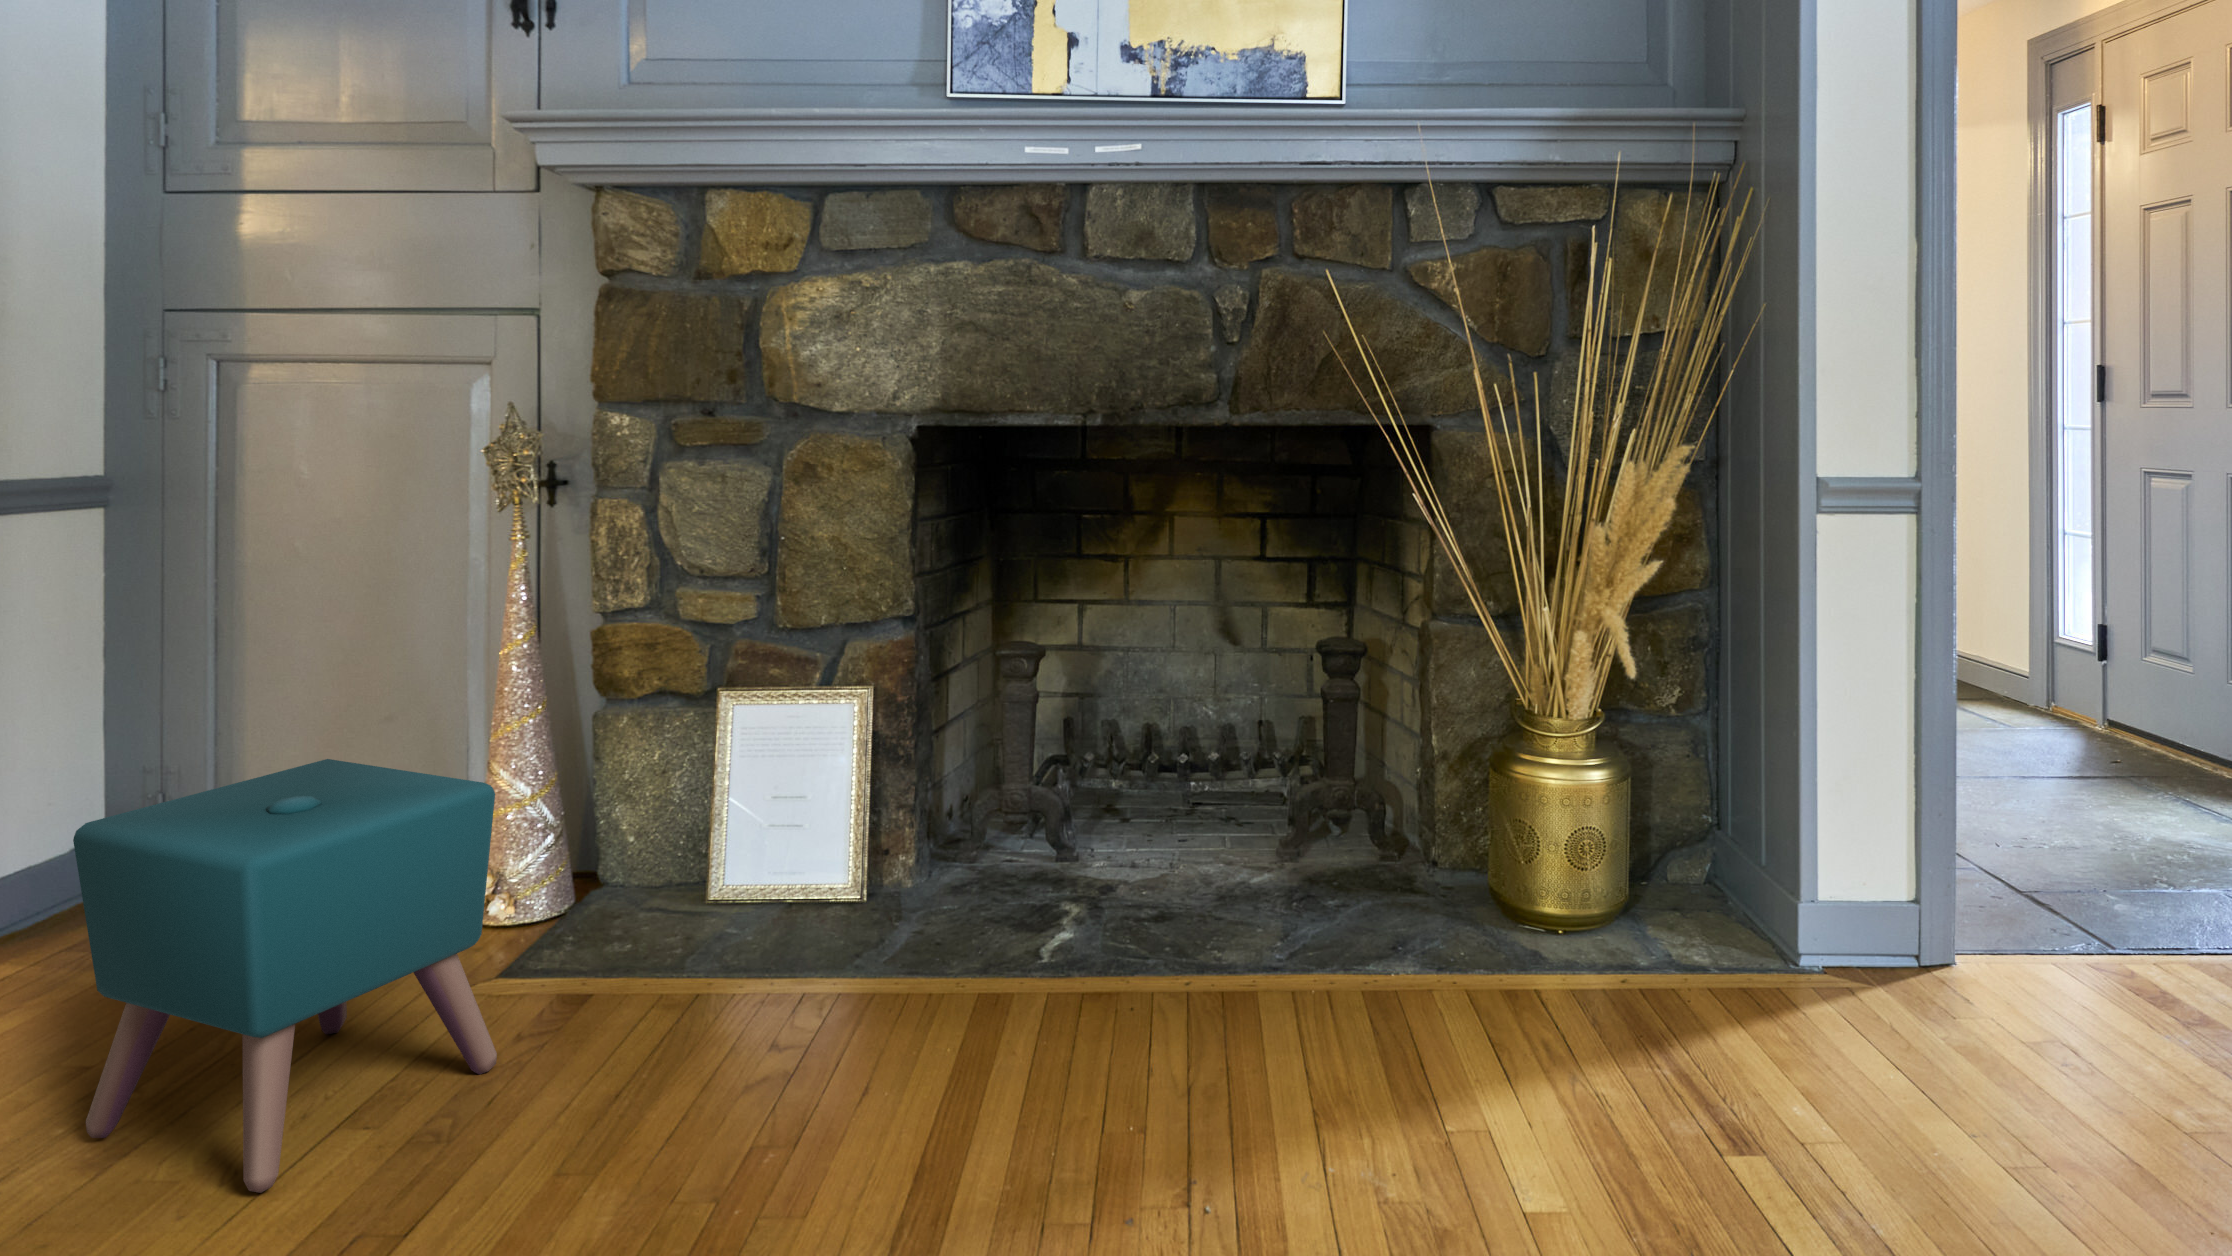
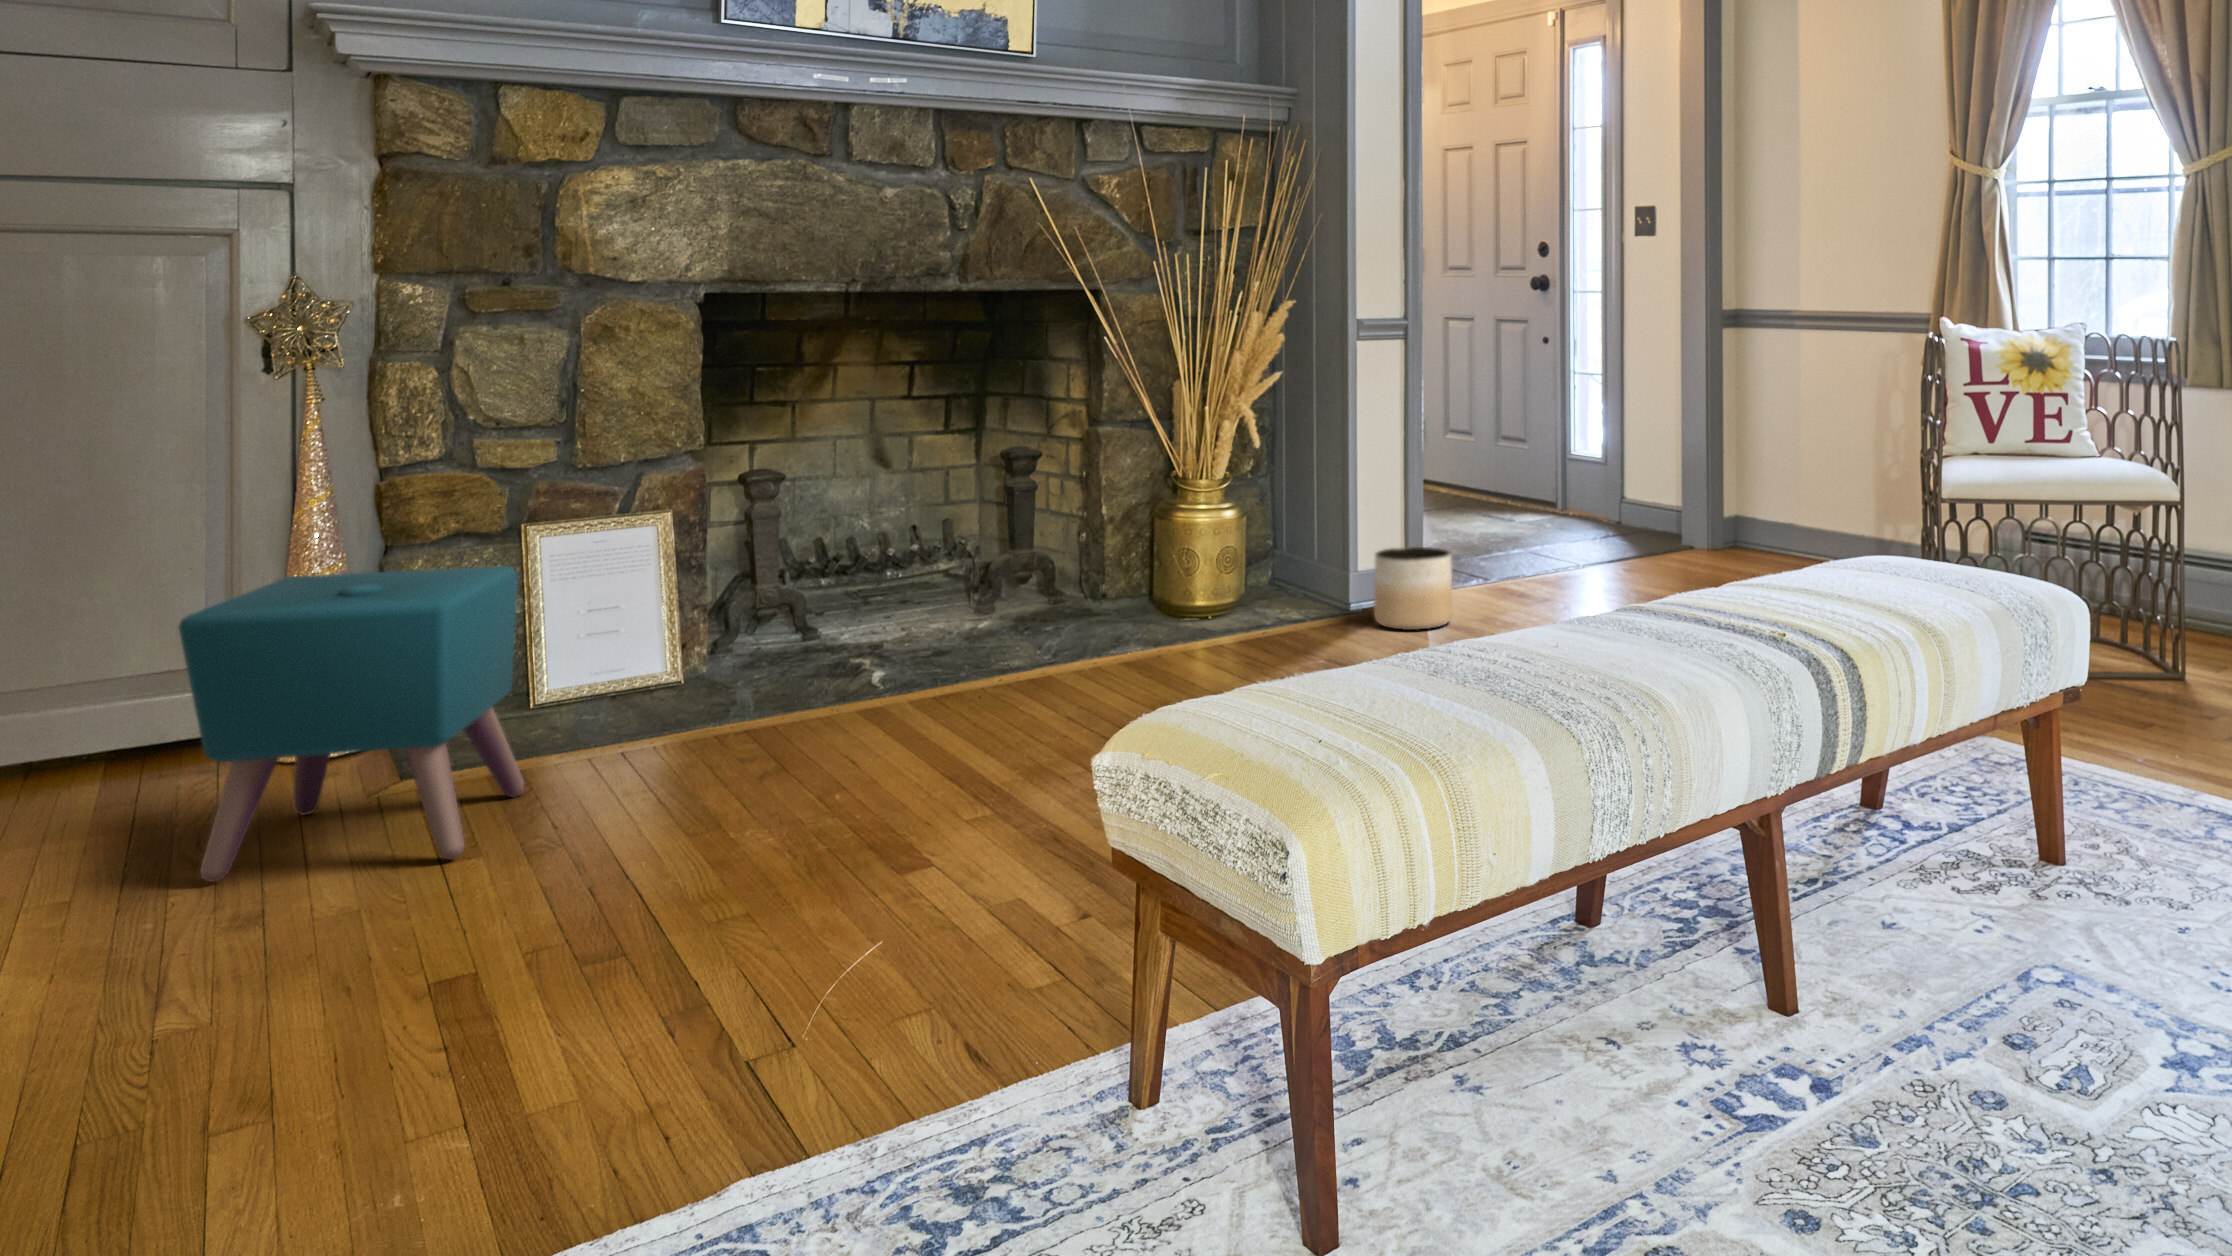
planter: none [1814,884,1969,1063] -> present [1374,547,1452,630]

